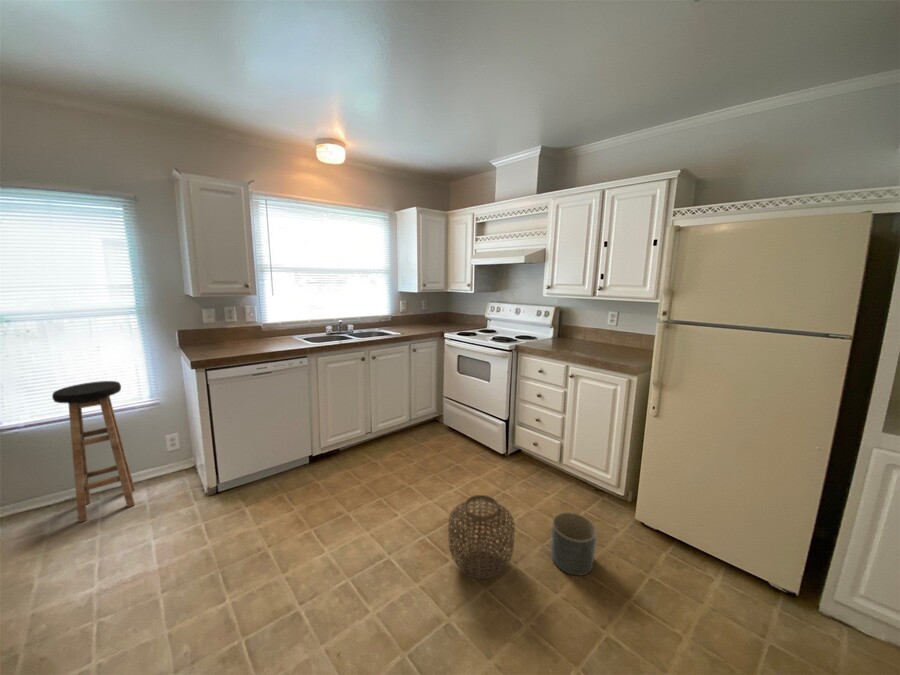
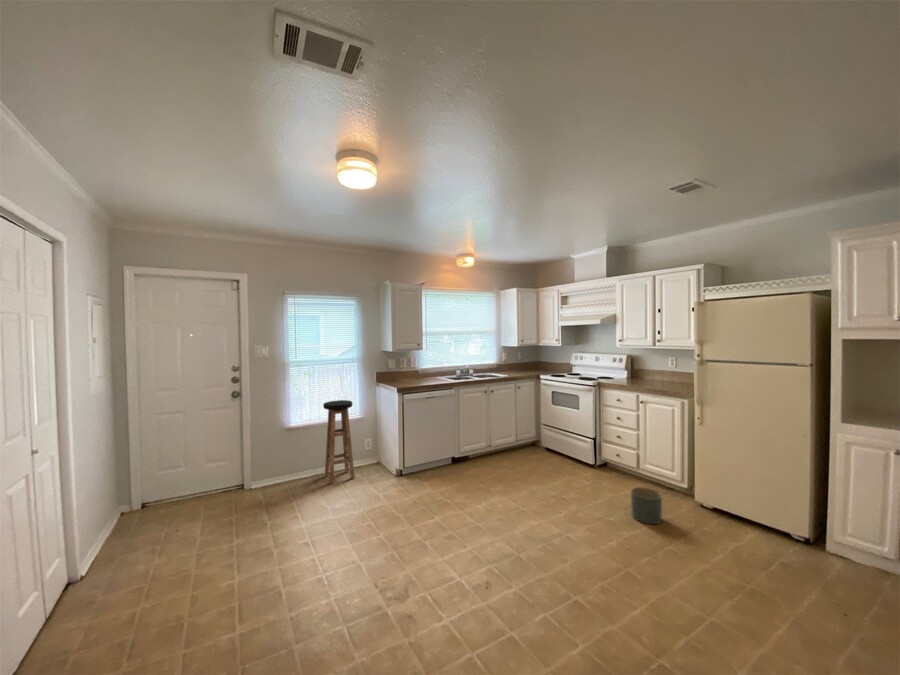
woven basket: present [449,495,514,579] -> none [562,470,606,521]

